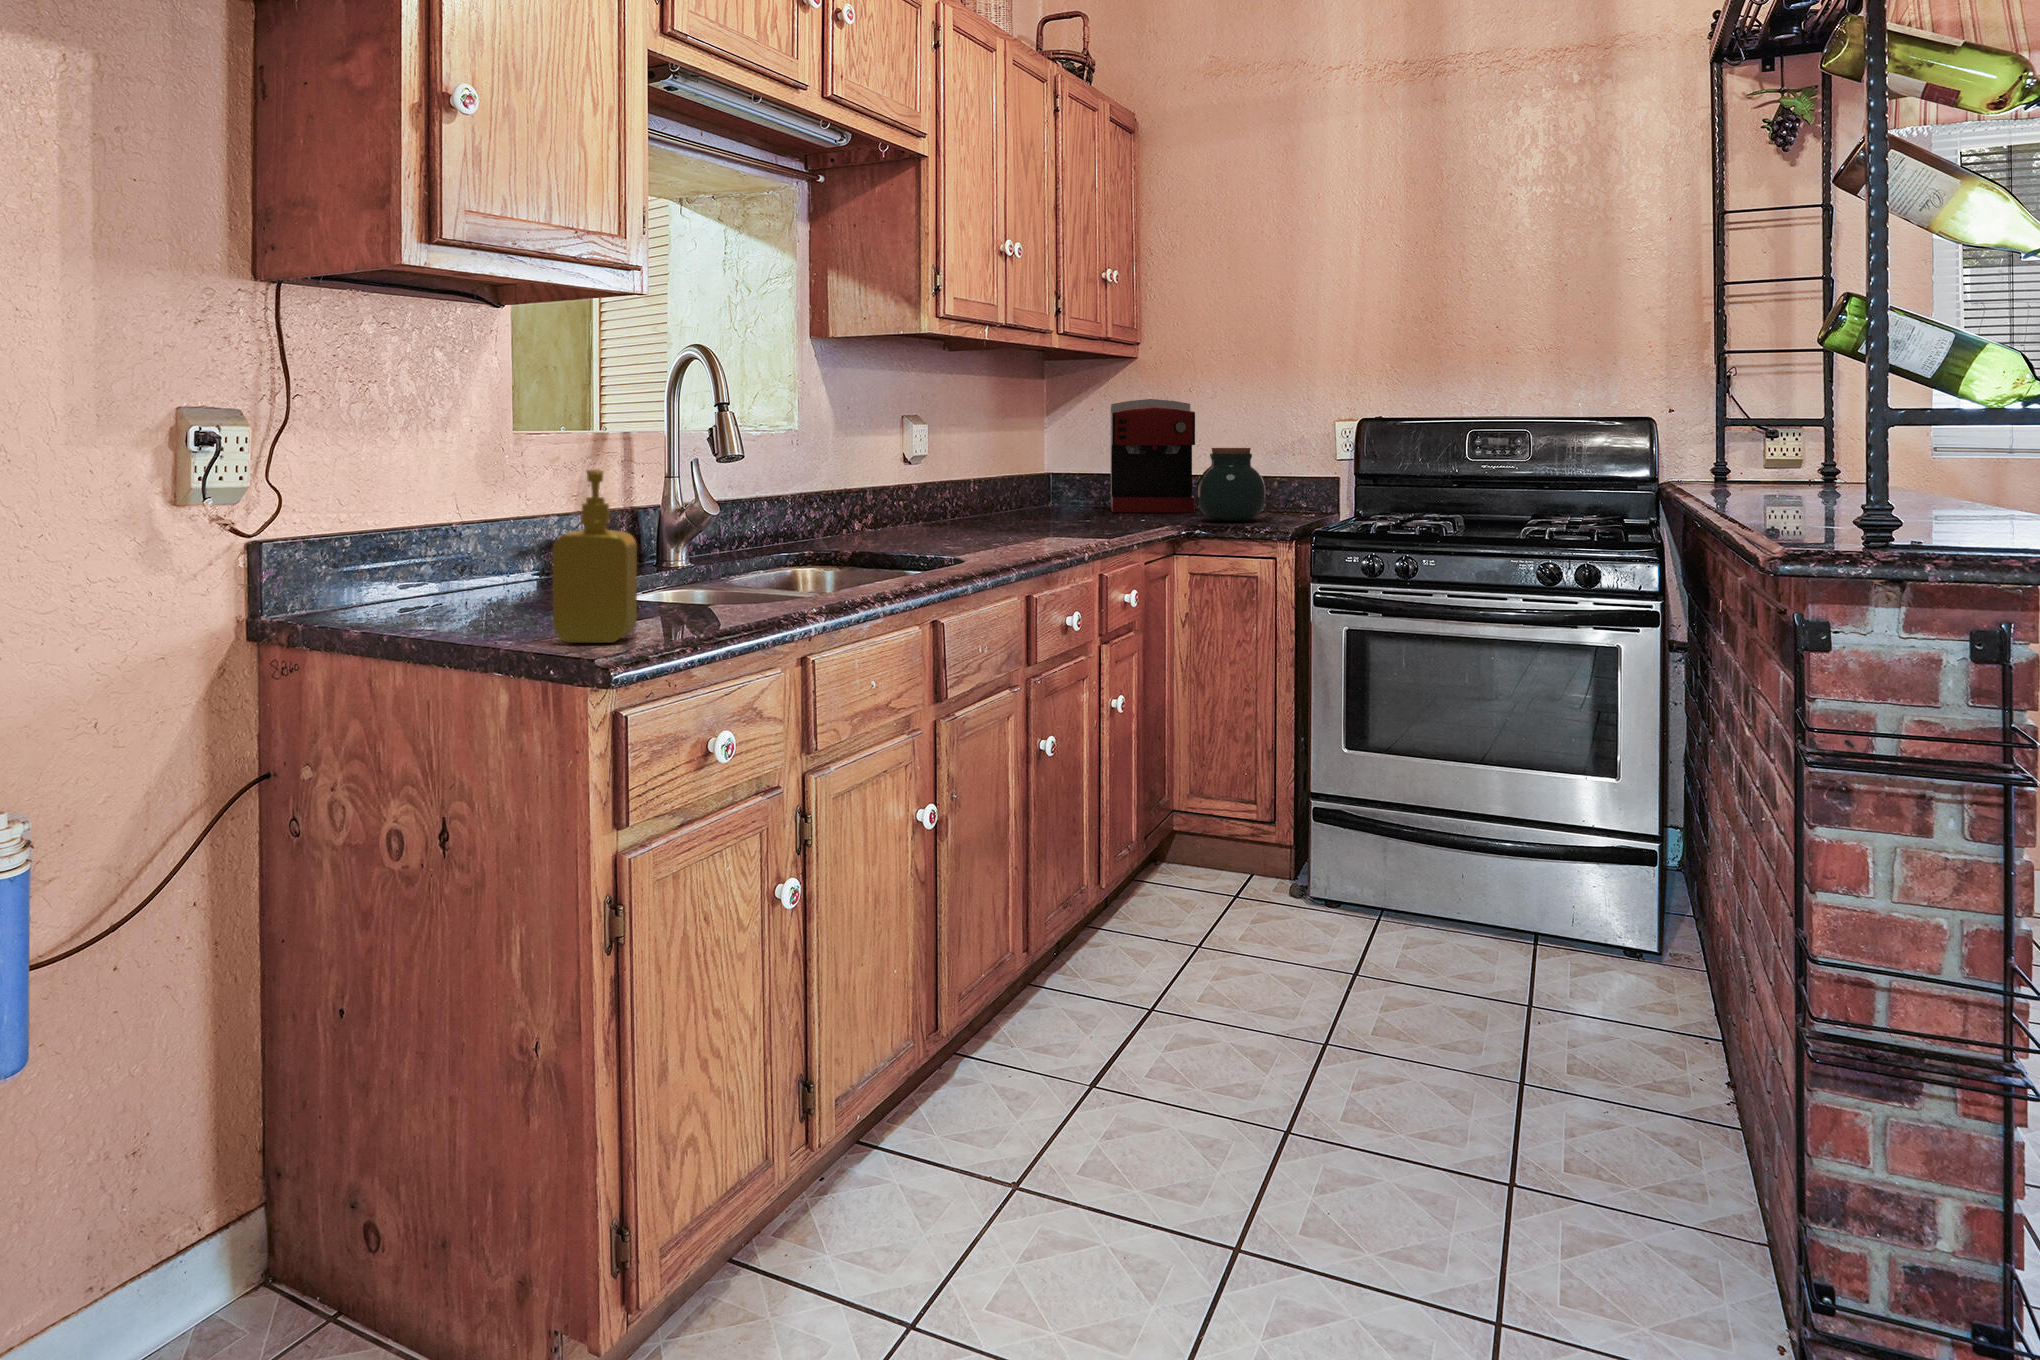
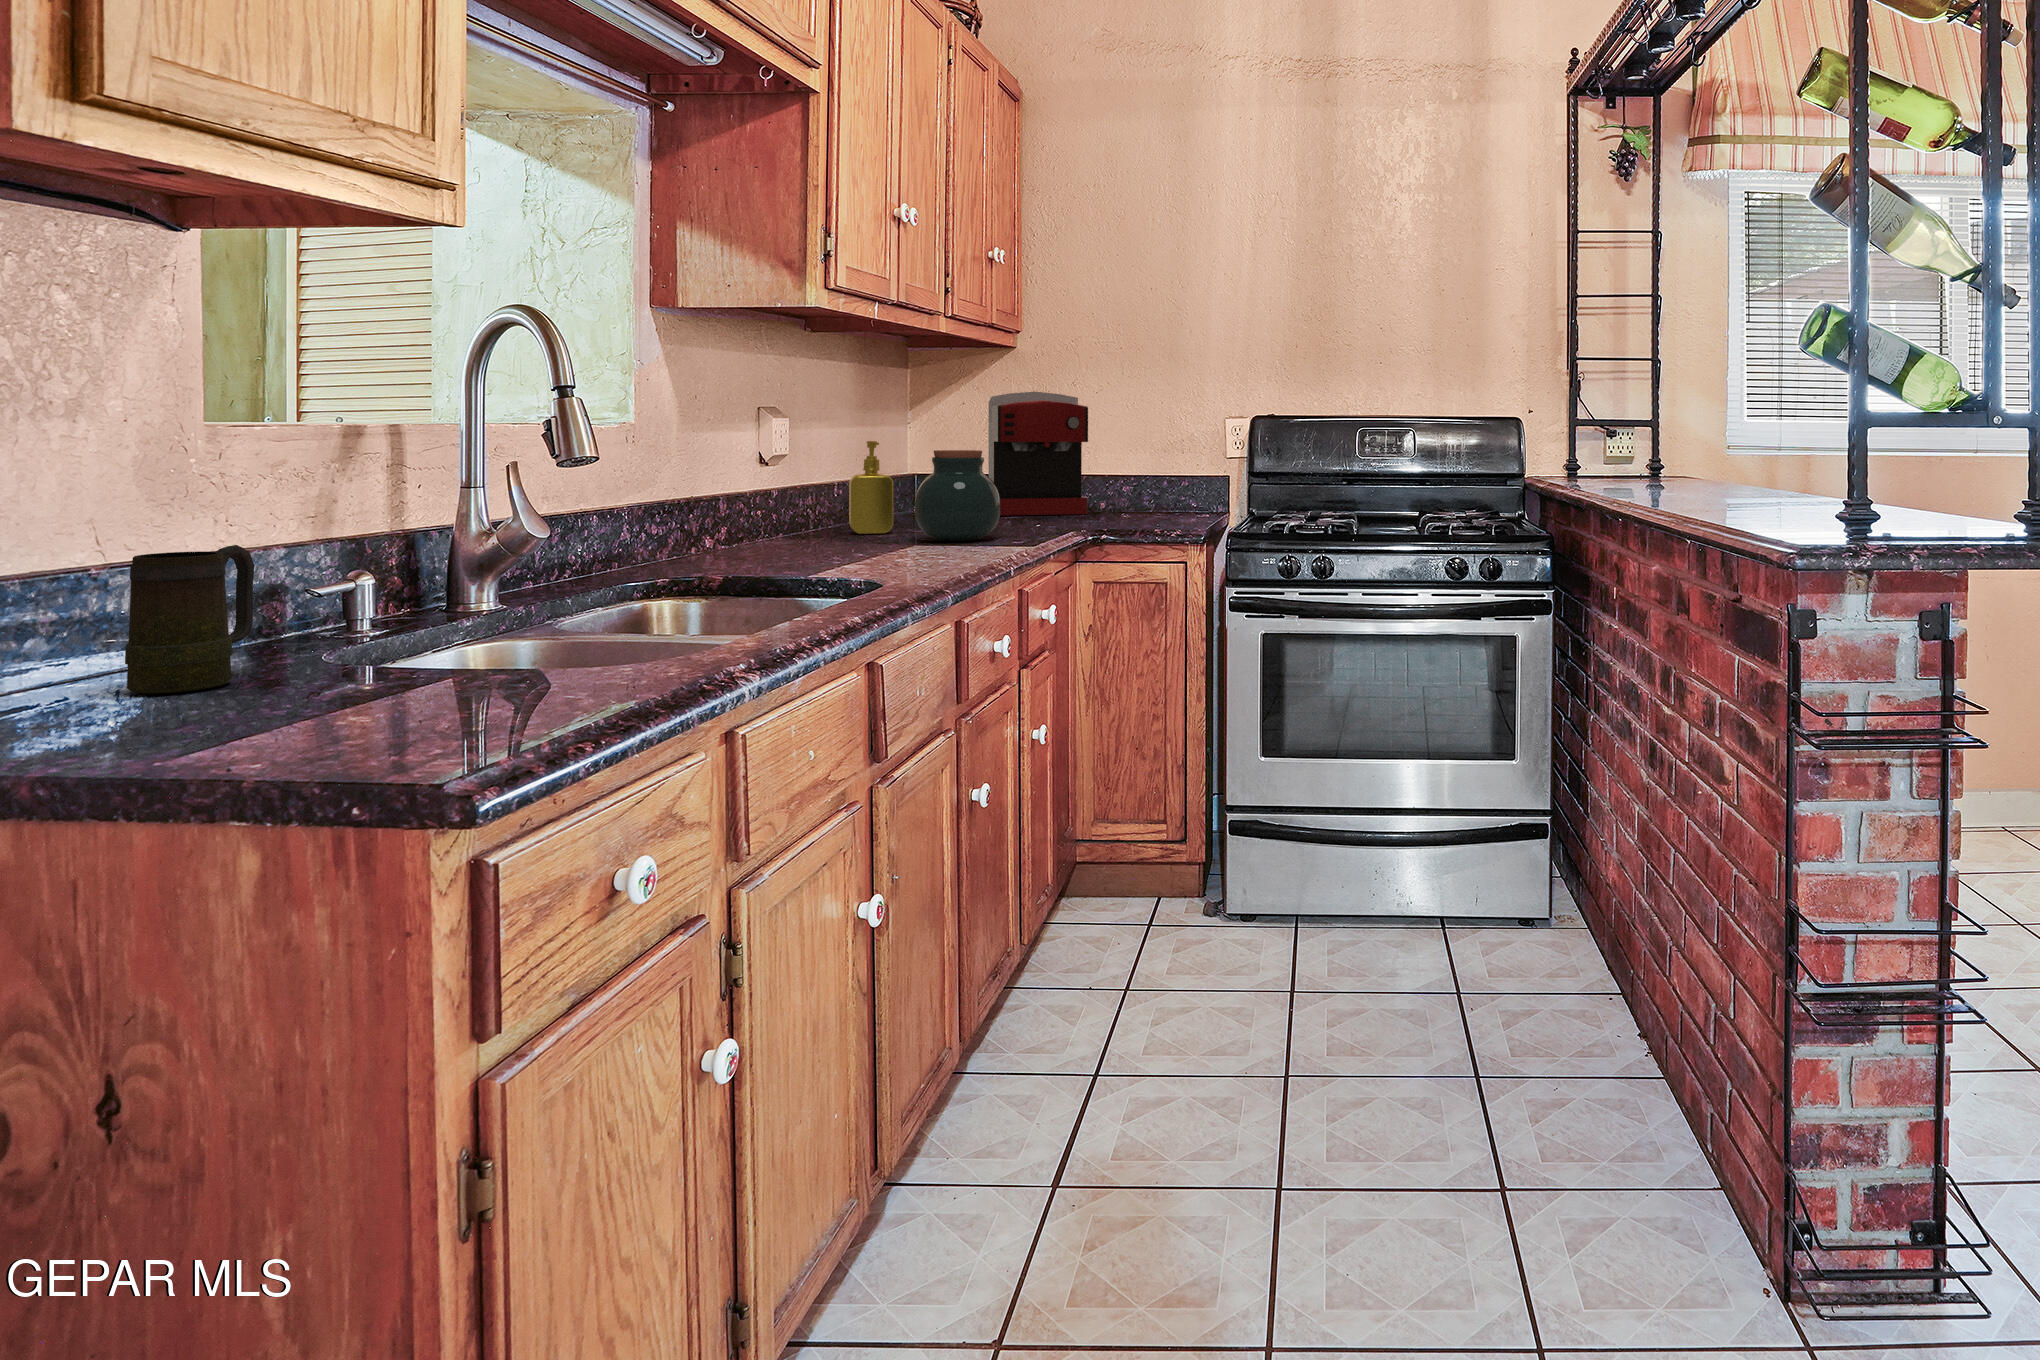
jar: present [1197,448,1266,522] -> present [915,450,1000,541]
soap dispenser: present [553,469,637,643] -> present [849,441,893,534]
mug: none [466,512,534,605] -> present [125,545,254,694]

